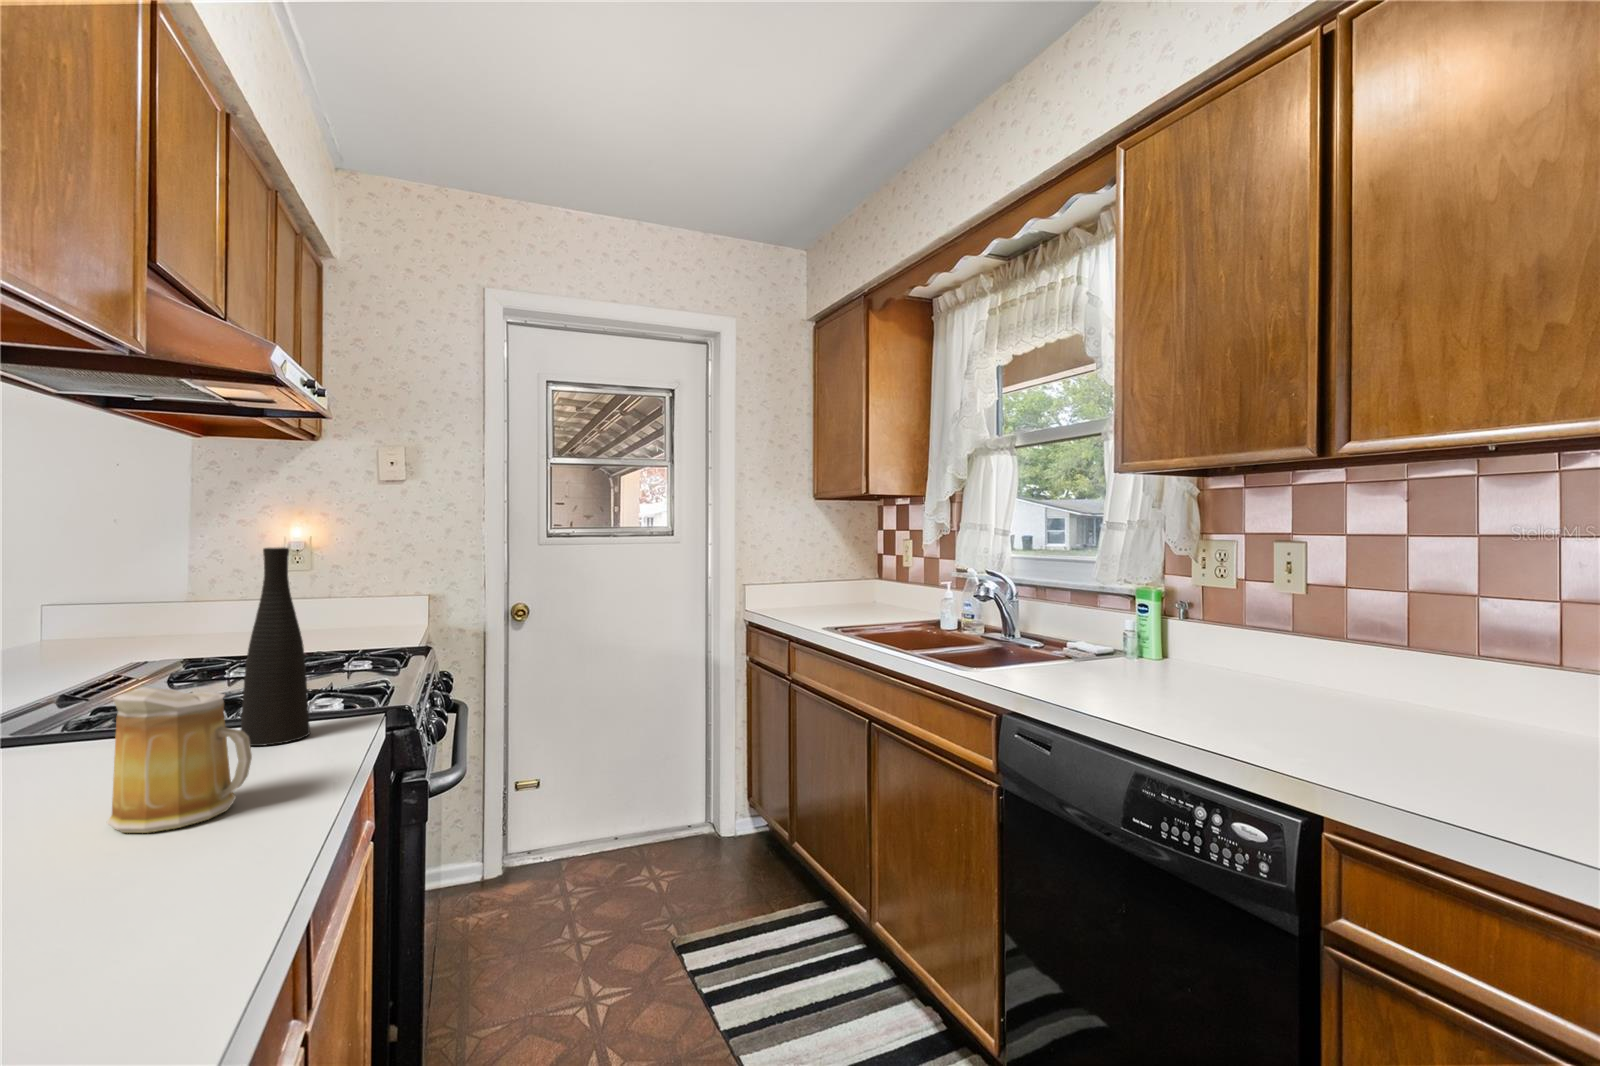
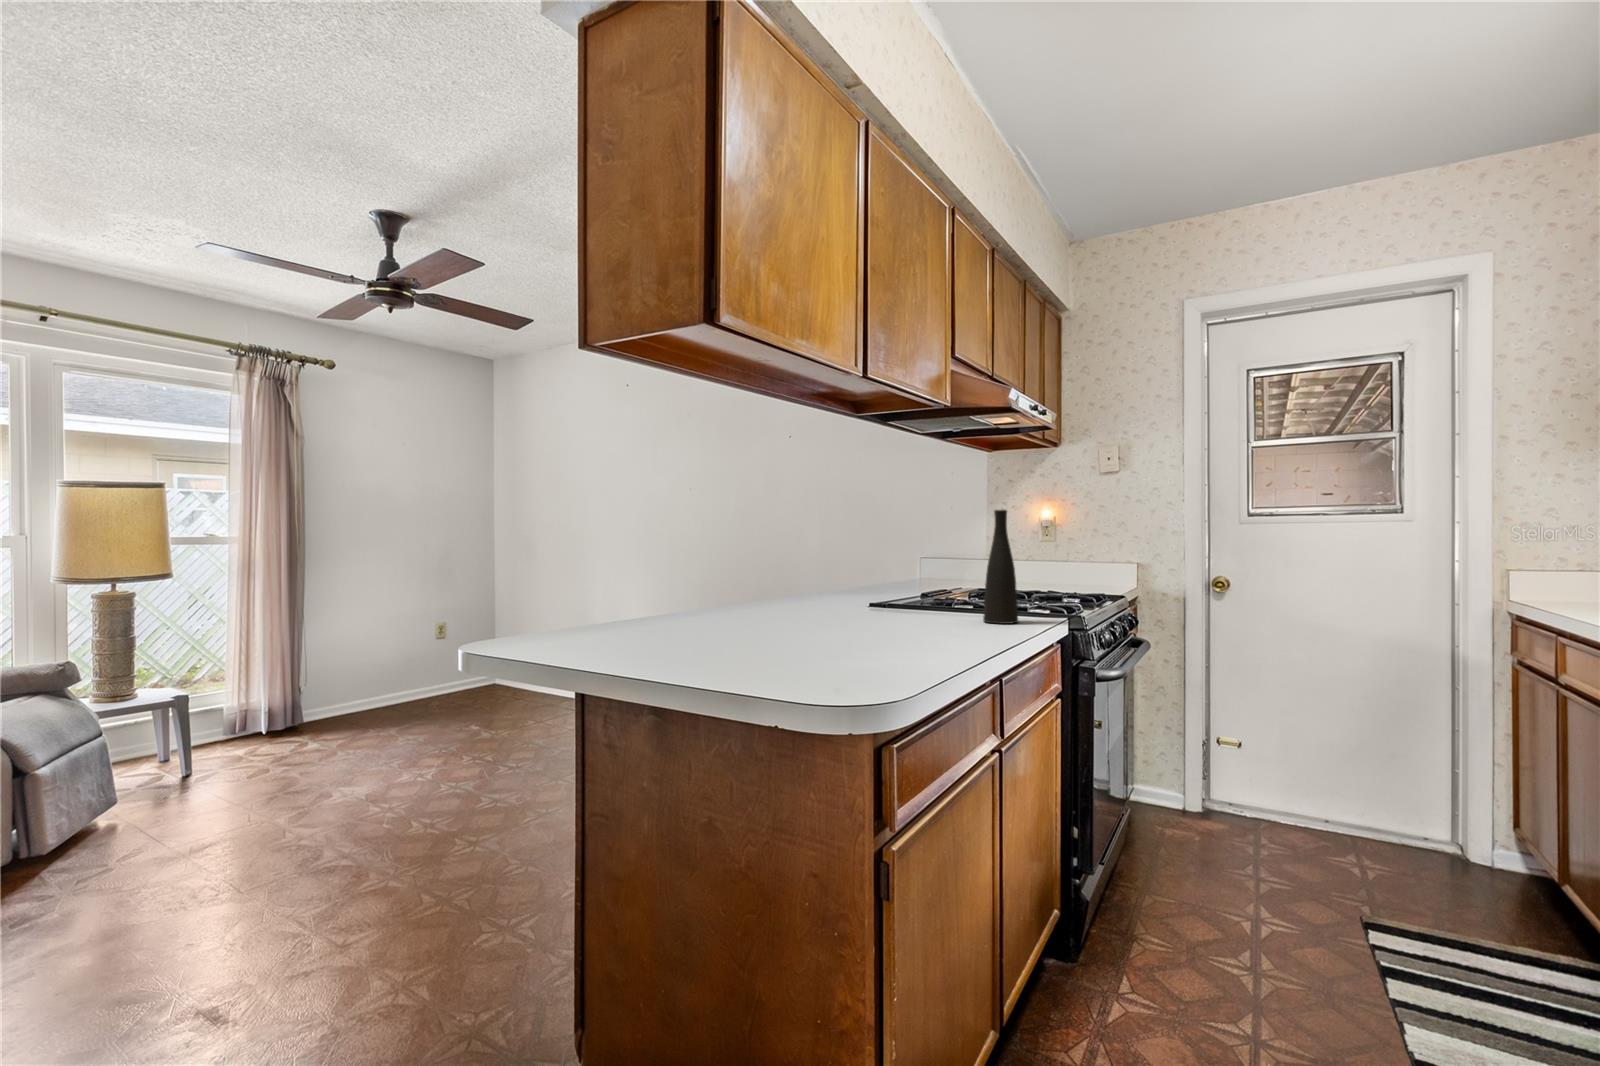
mug: present [107,687,252,833] -> none [919,571,975,639]

